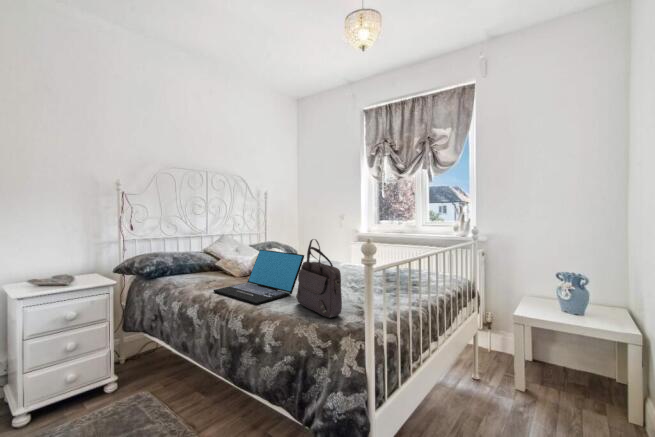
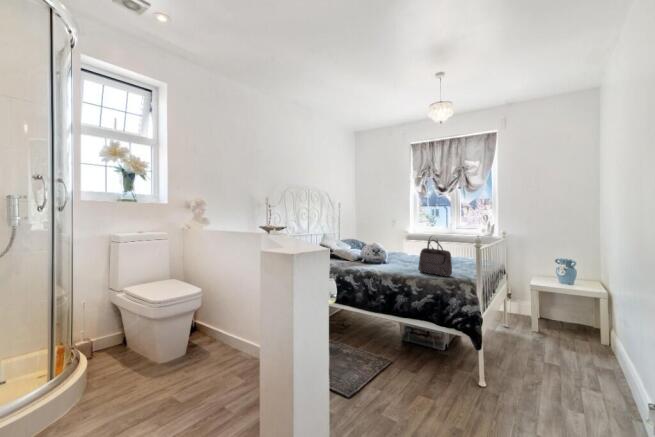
laptop: present [213,249,304,305] -> none [360,243,413,272]

